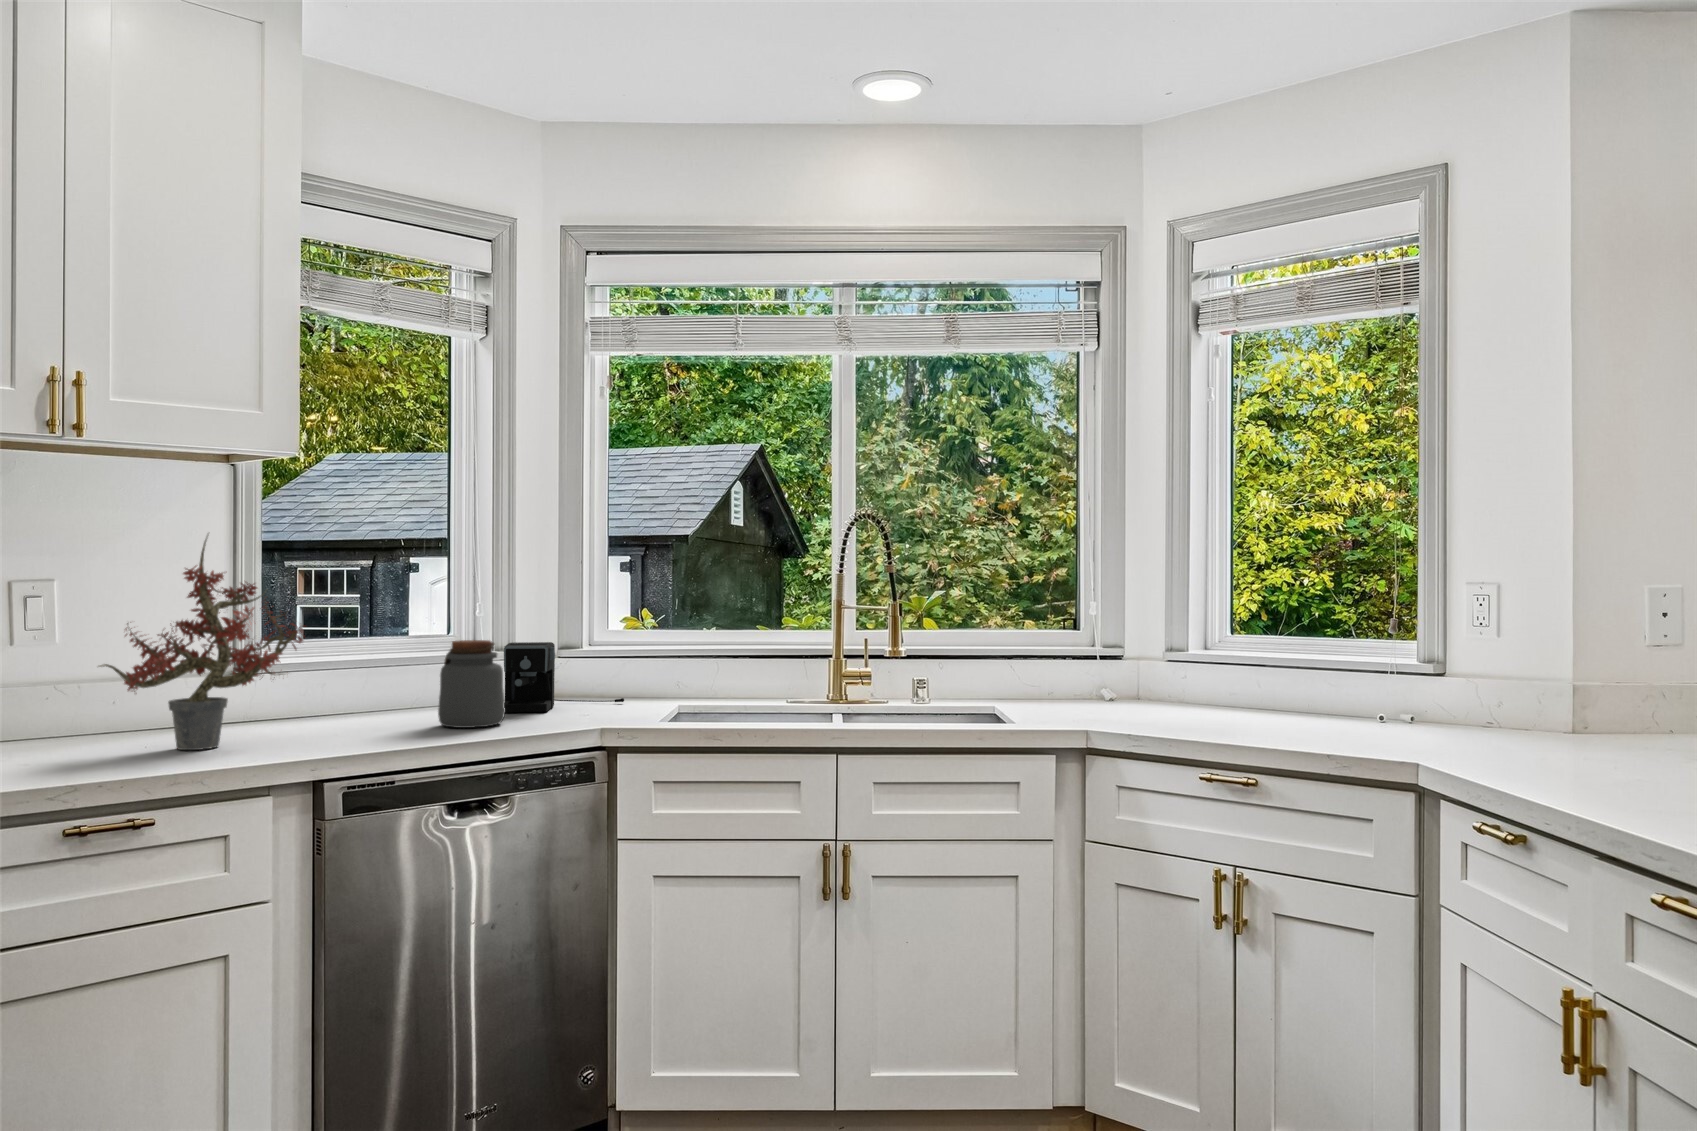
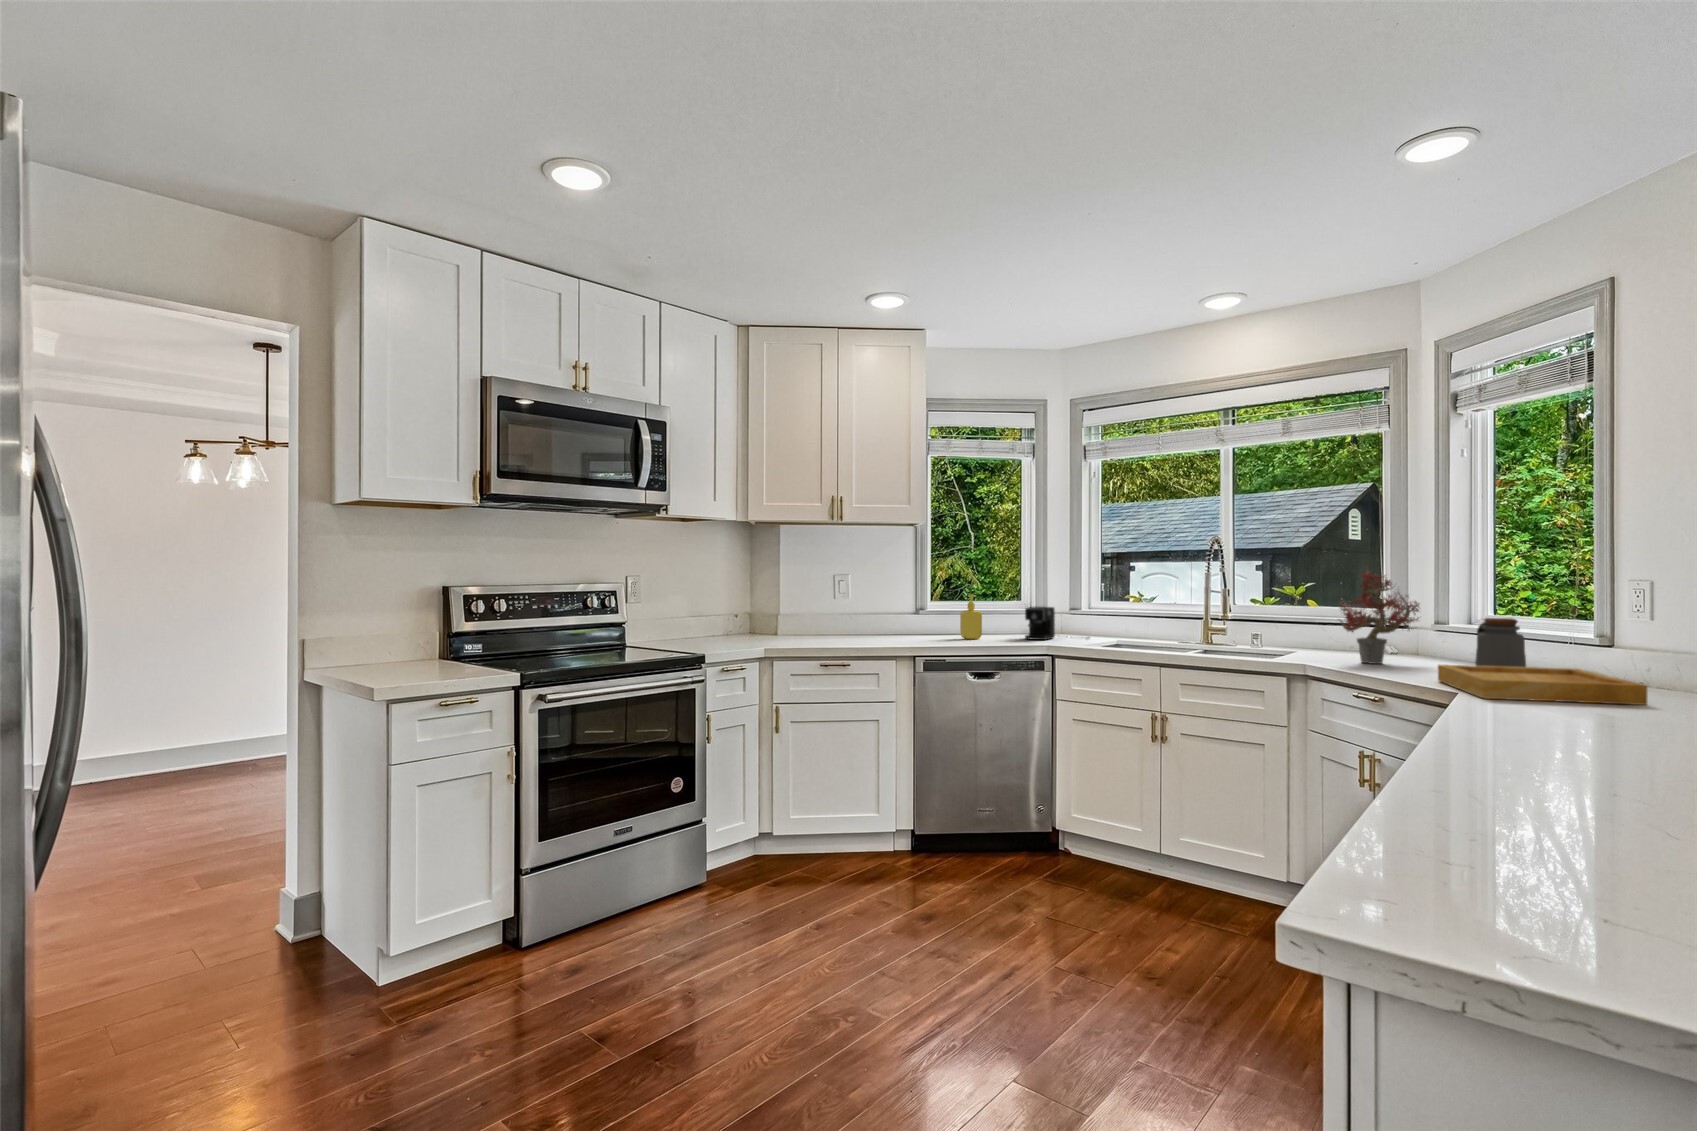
potted plant: present [99,536,303,750] -> present [1340,561,1419,664]
soap dispenser: none [355,620,408,722] -> present [960,595,982,639]
jar: present [438,640,505,728] -> present [1475,618,1526,667]
tray: none [1336,710,1646,775] -> present [1438,665,1647,705]

